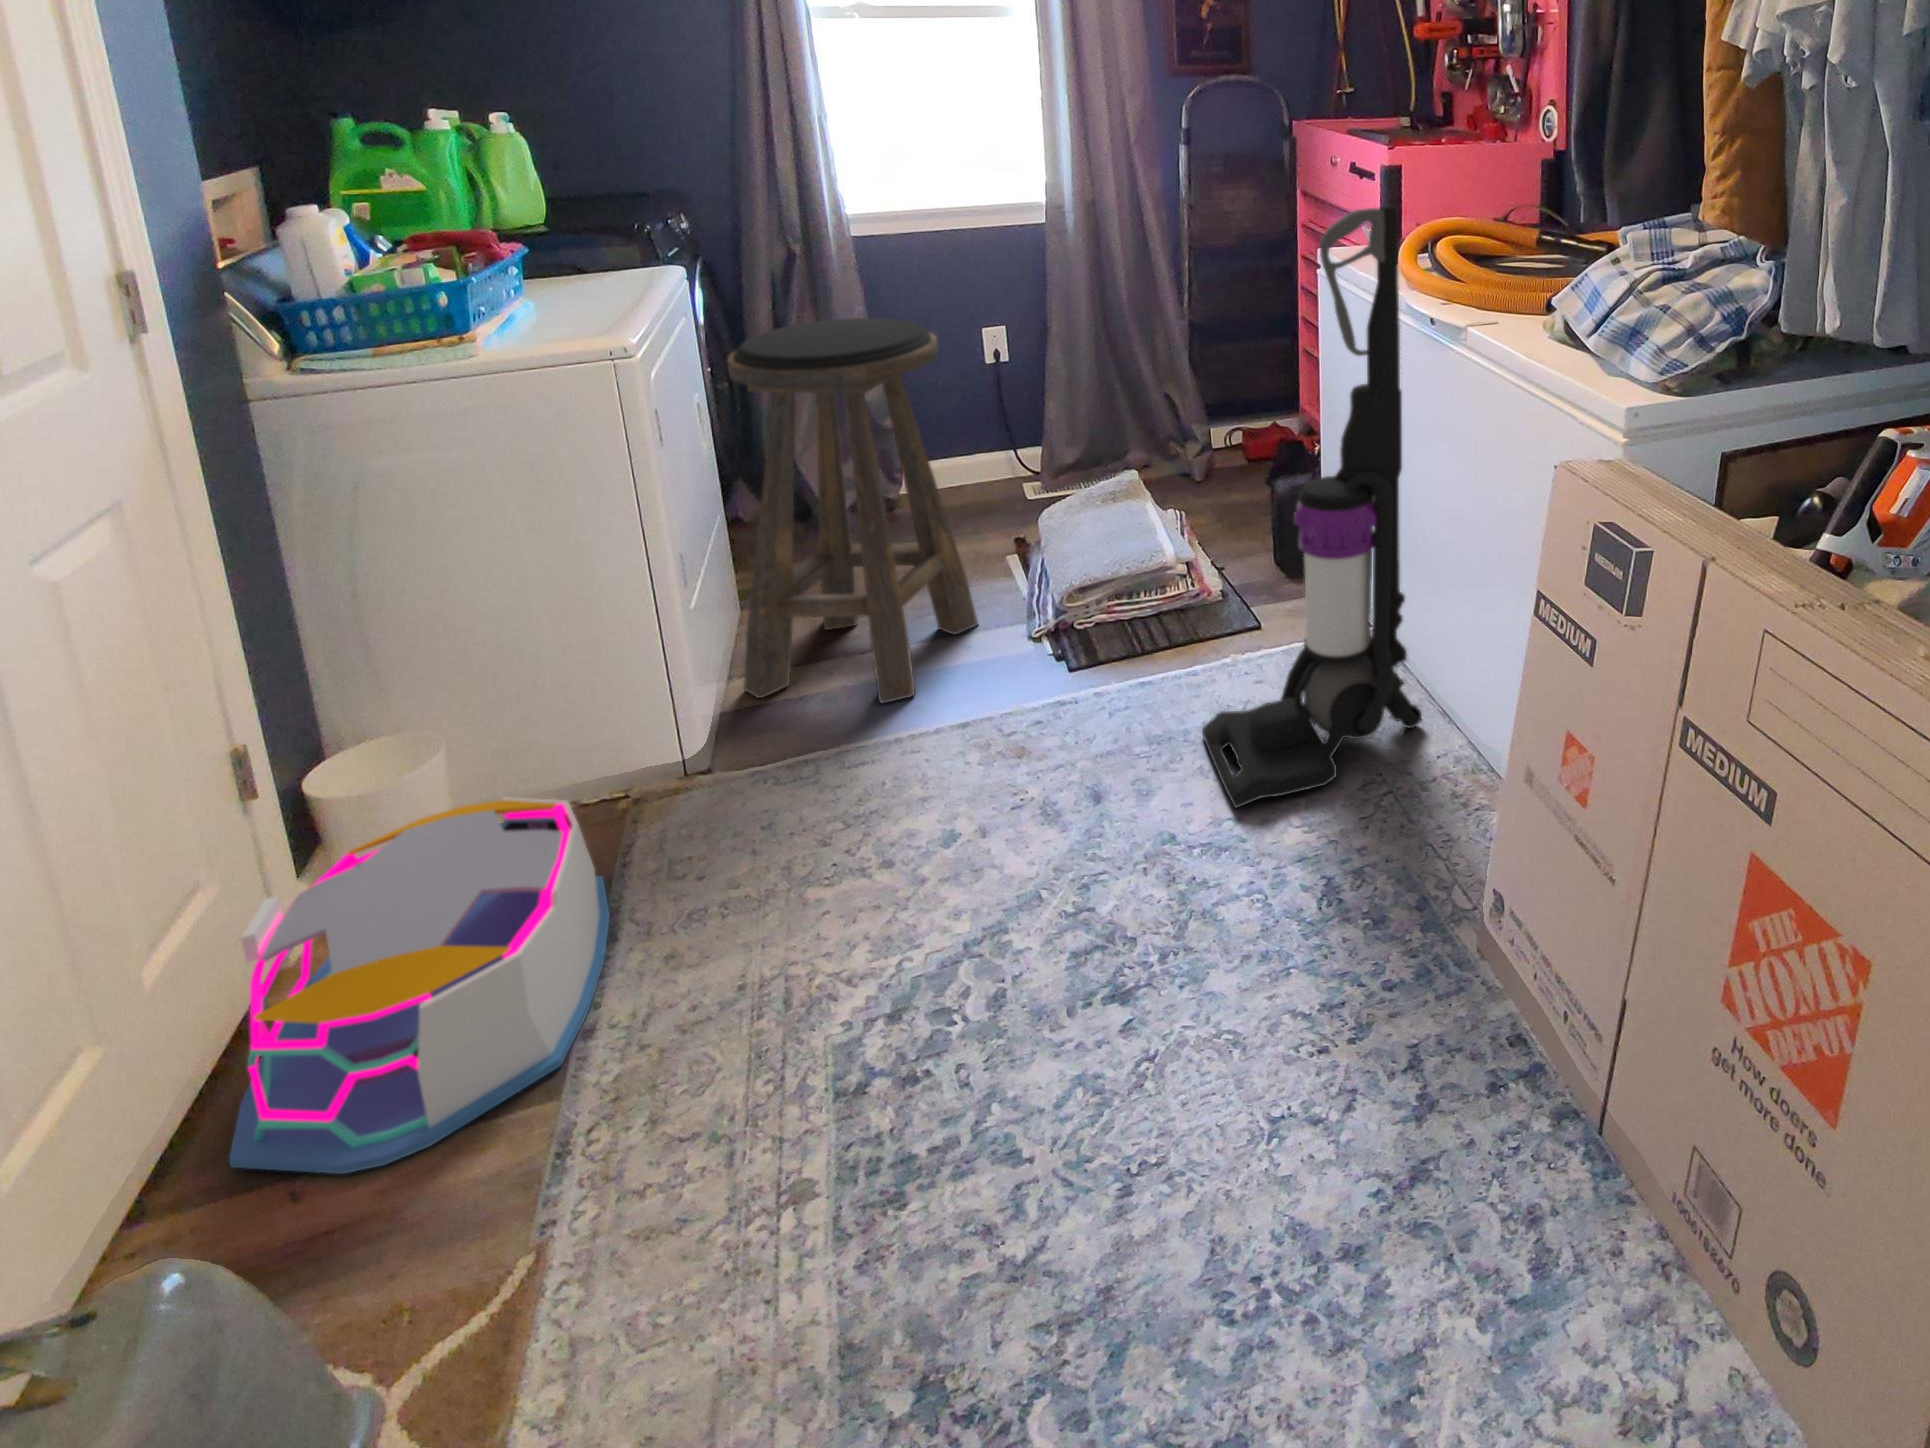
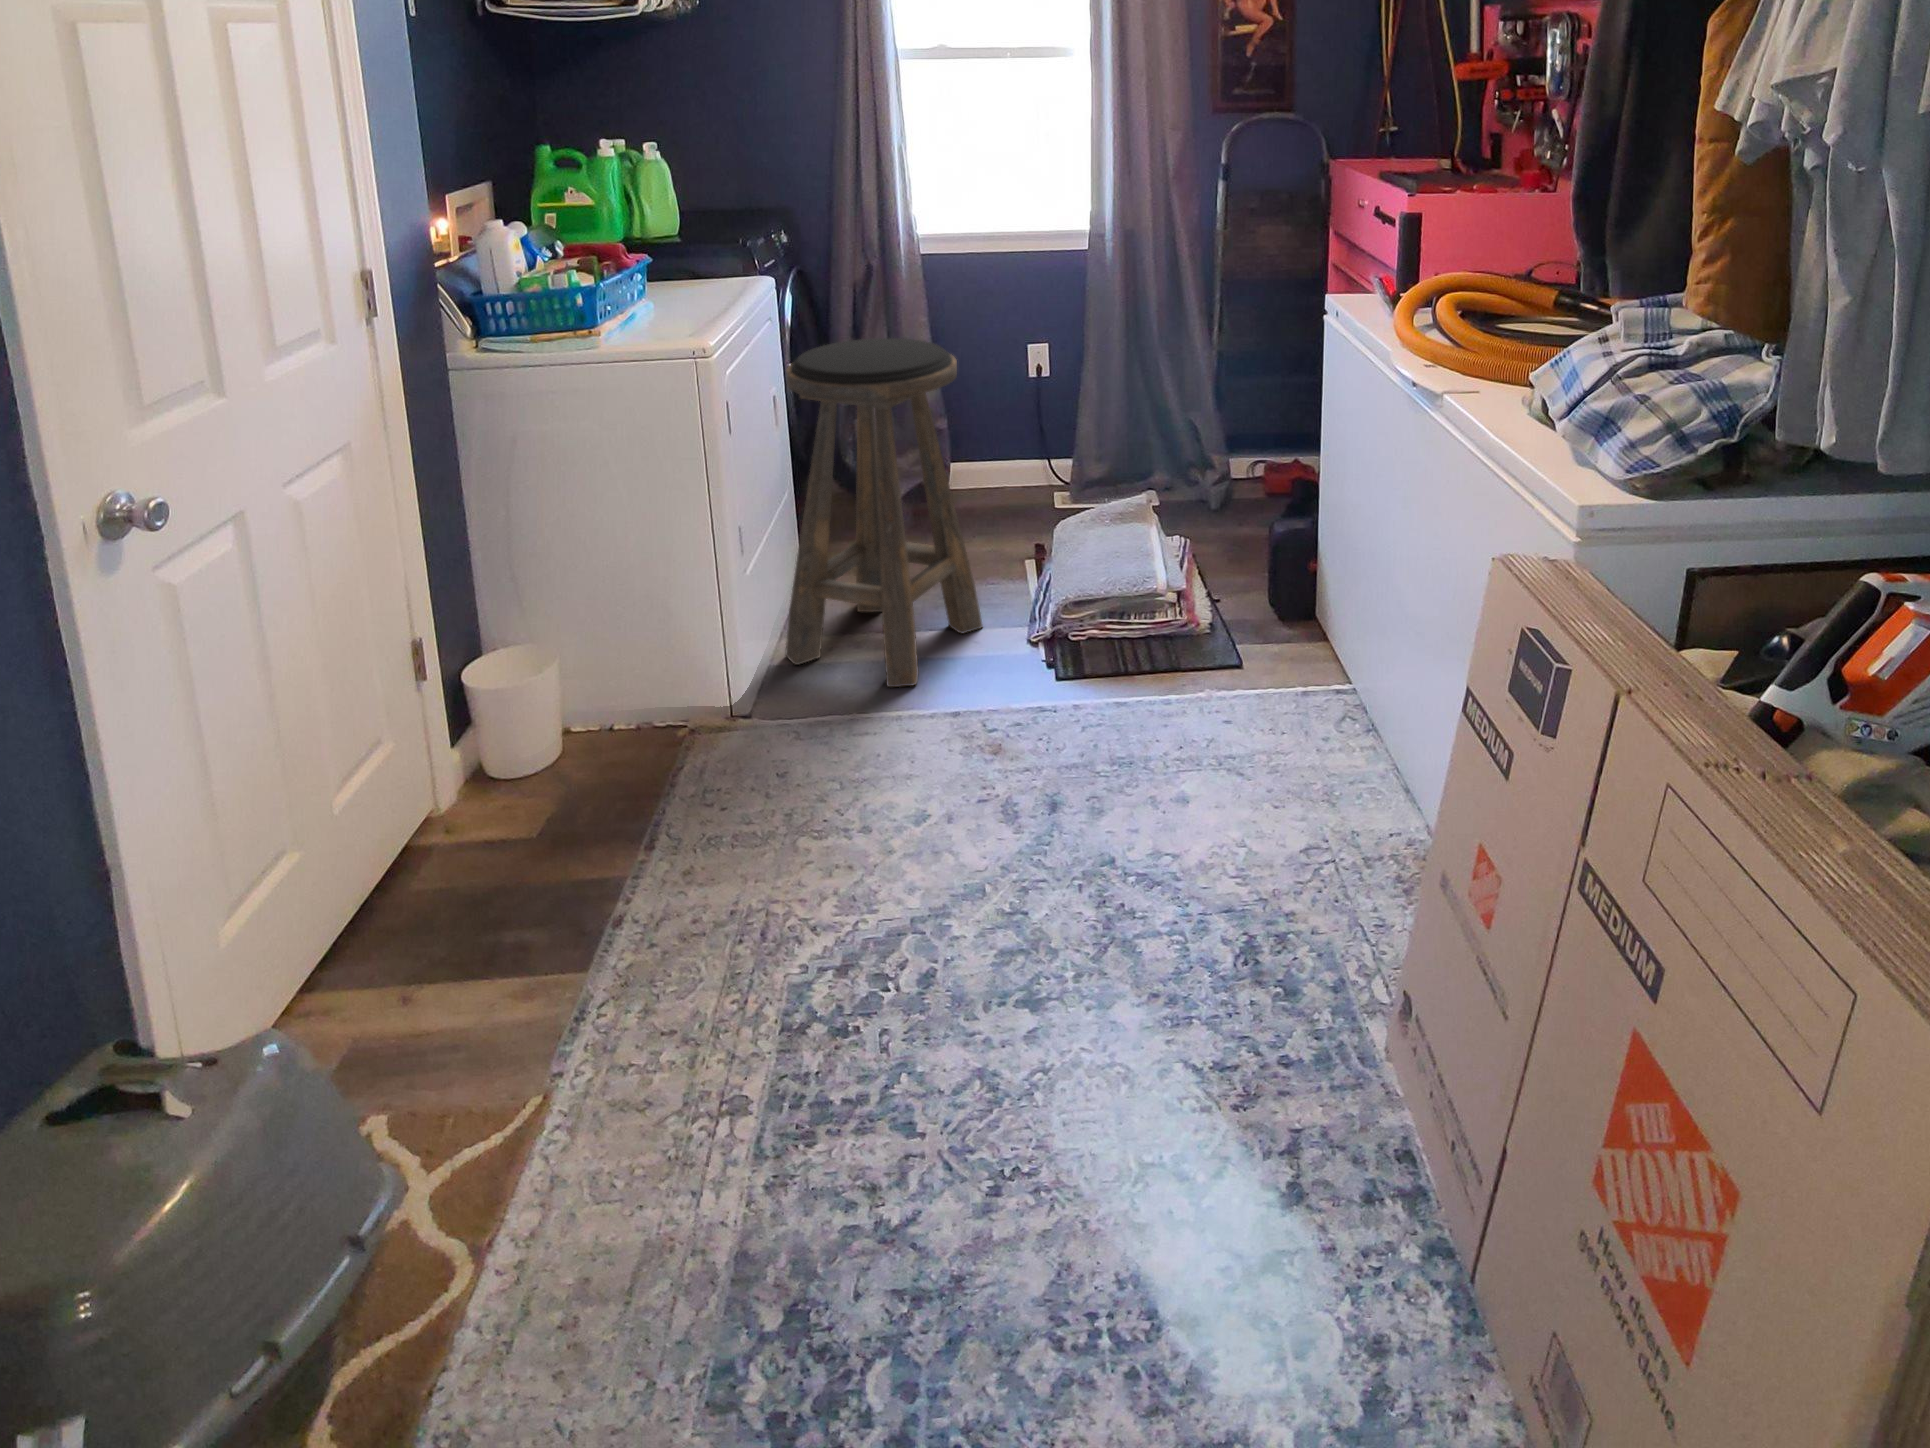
vacuum cleaner: present [1202,206,1422,808] -> none [1158,267,1380,850]
storage bin: present [229,797,610,1174] -> none [381,717,654,992]

